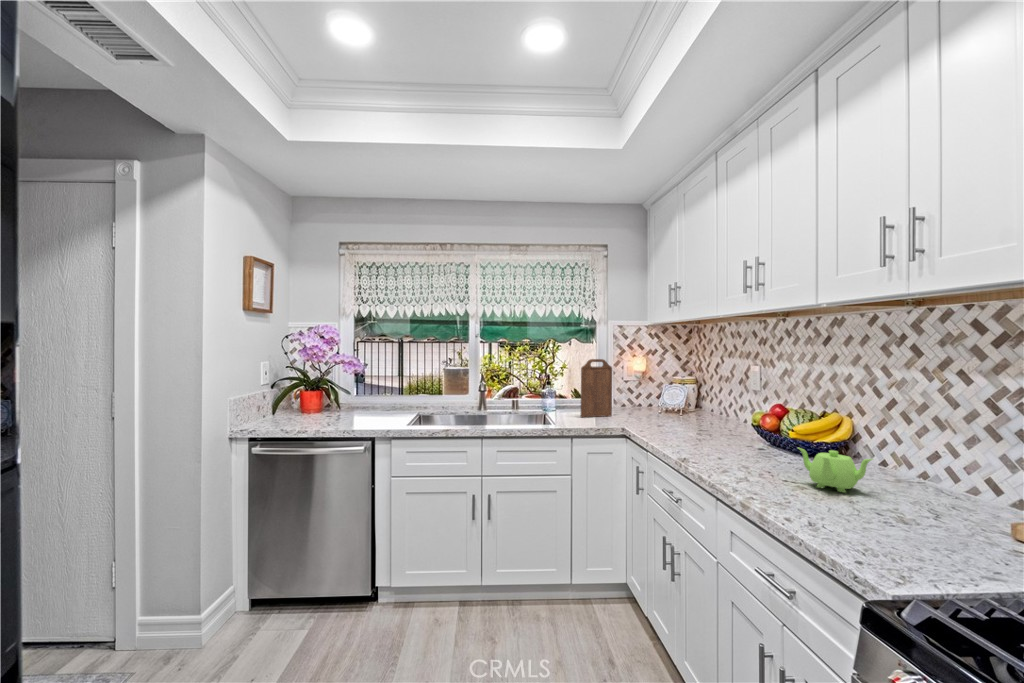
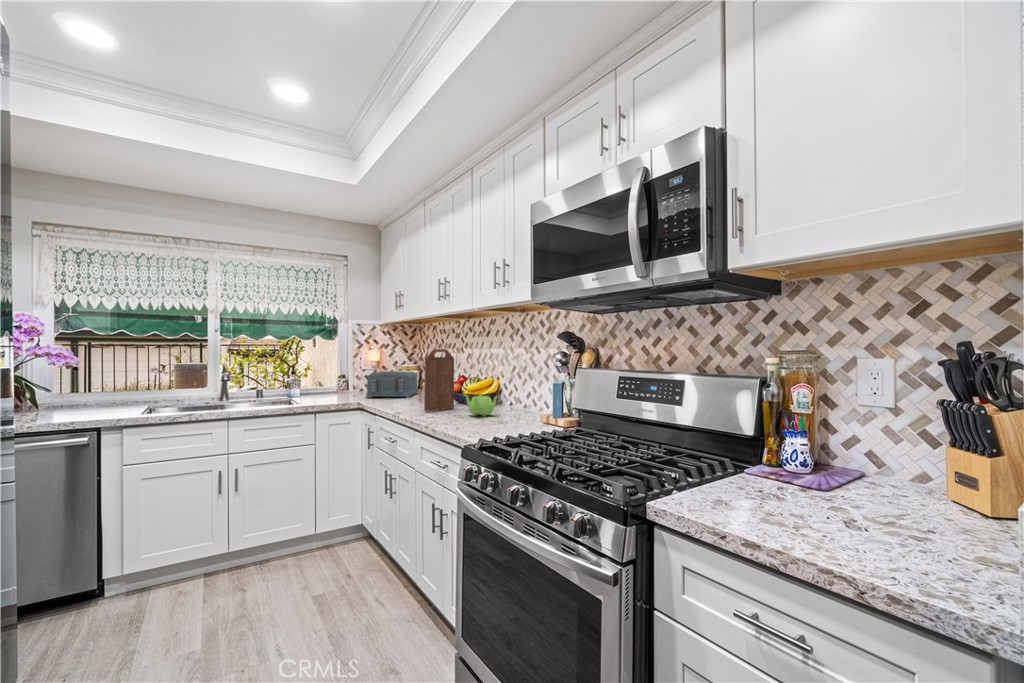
cutting board: present [581,359,612,417] -> present [424,349,454,412]
toaster: none [632,386,698,425] -> present [366,371,418,398]

